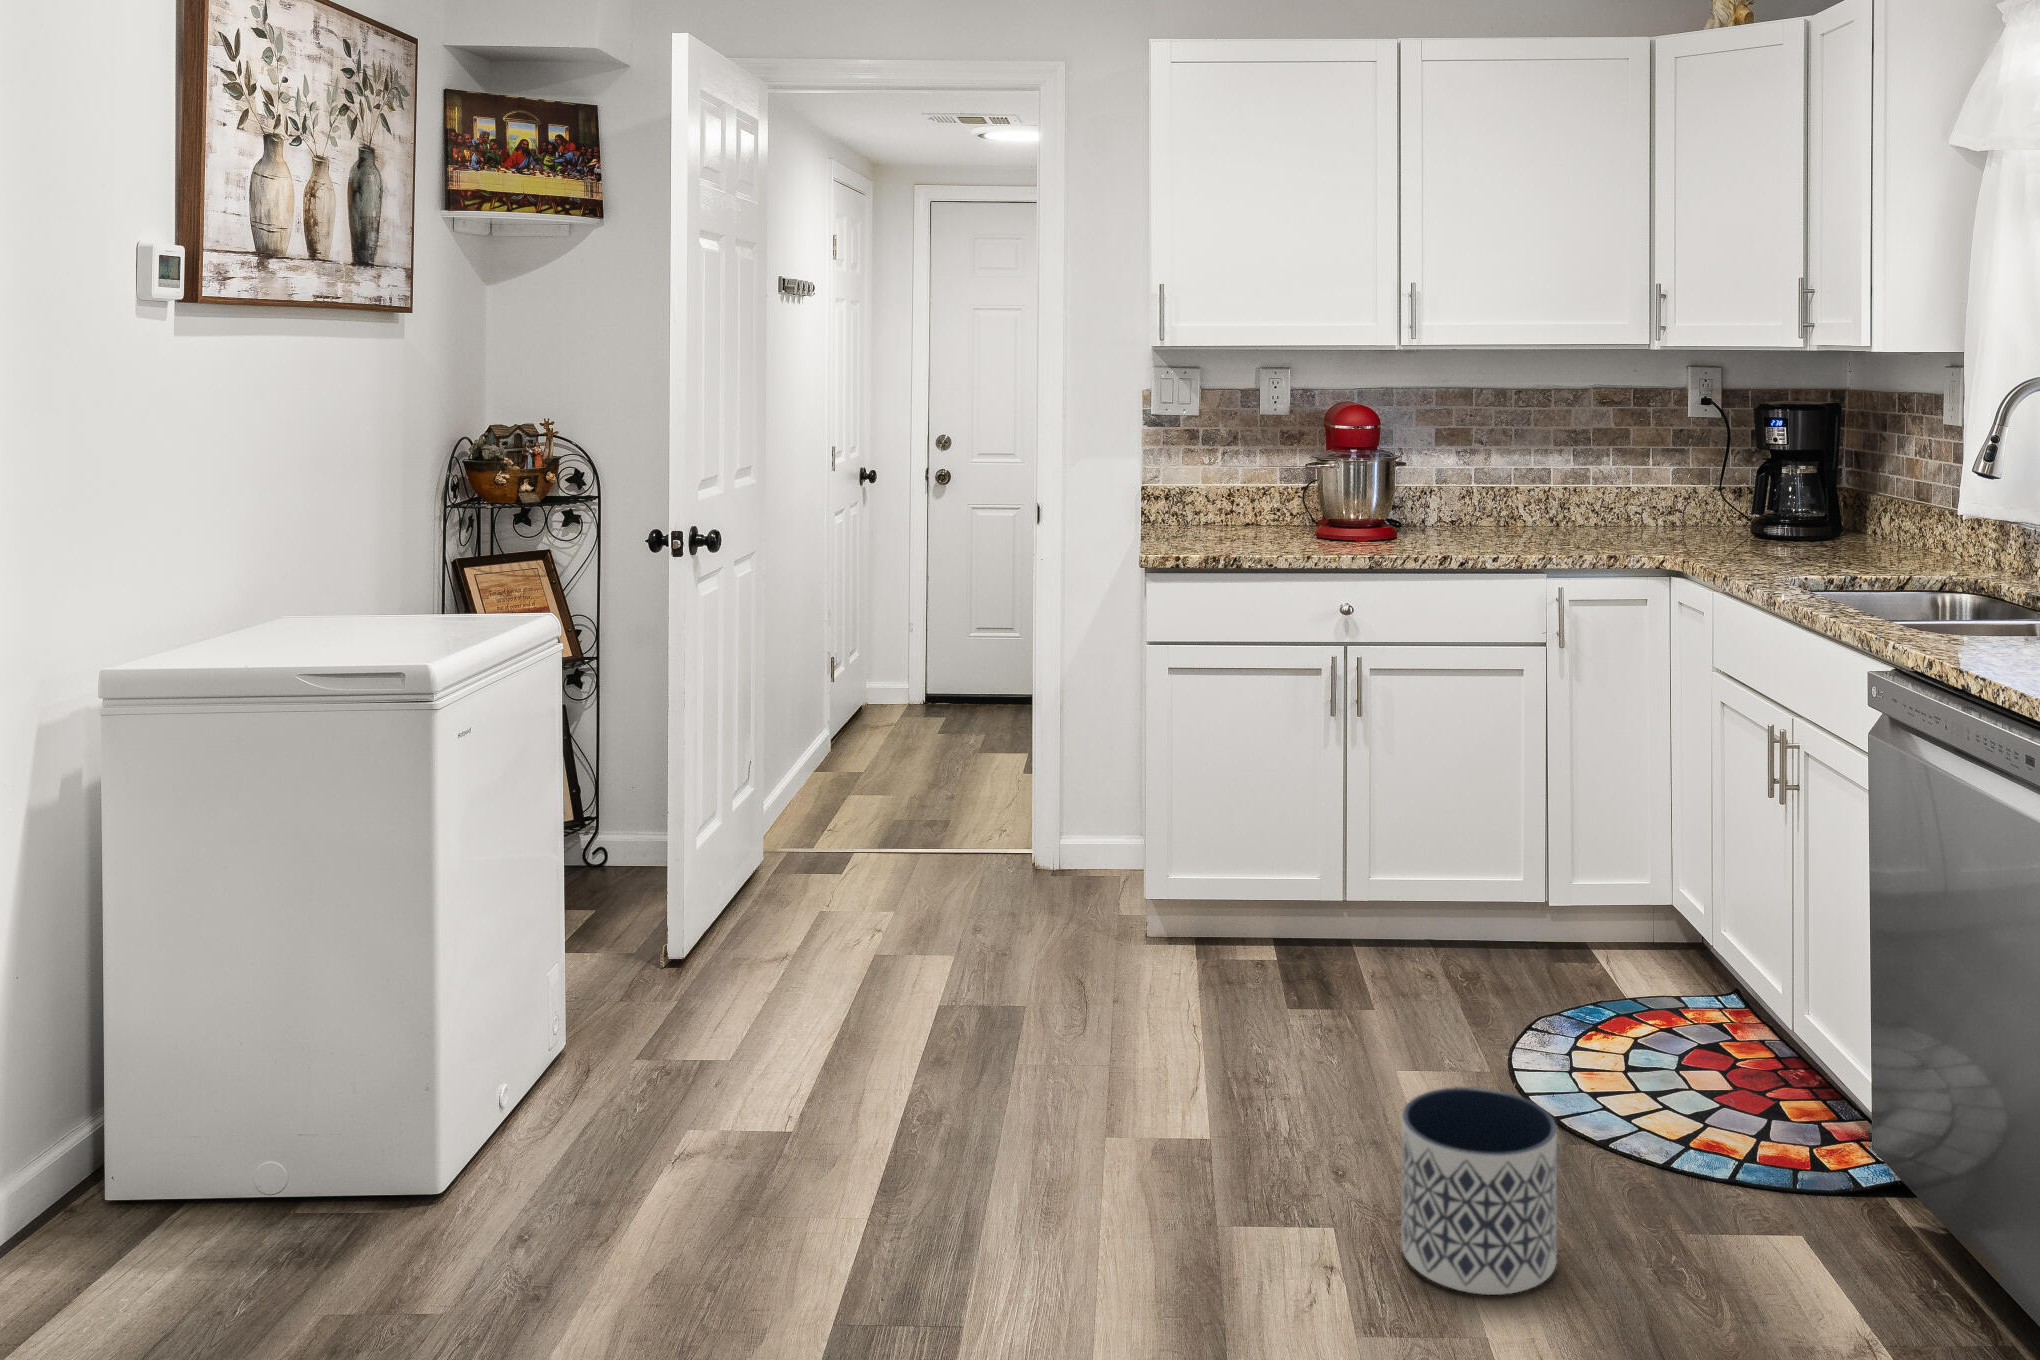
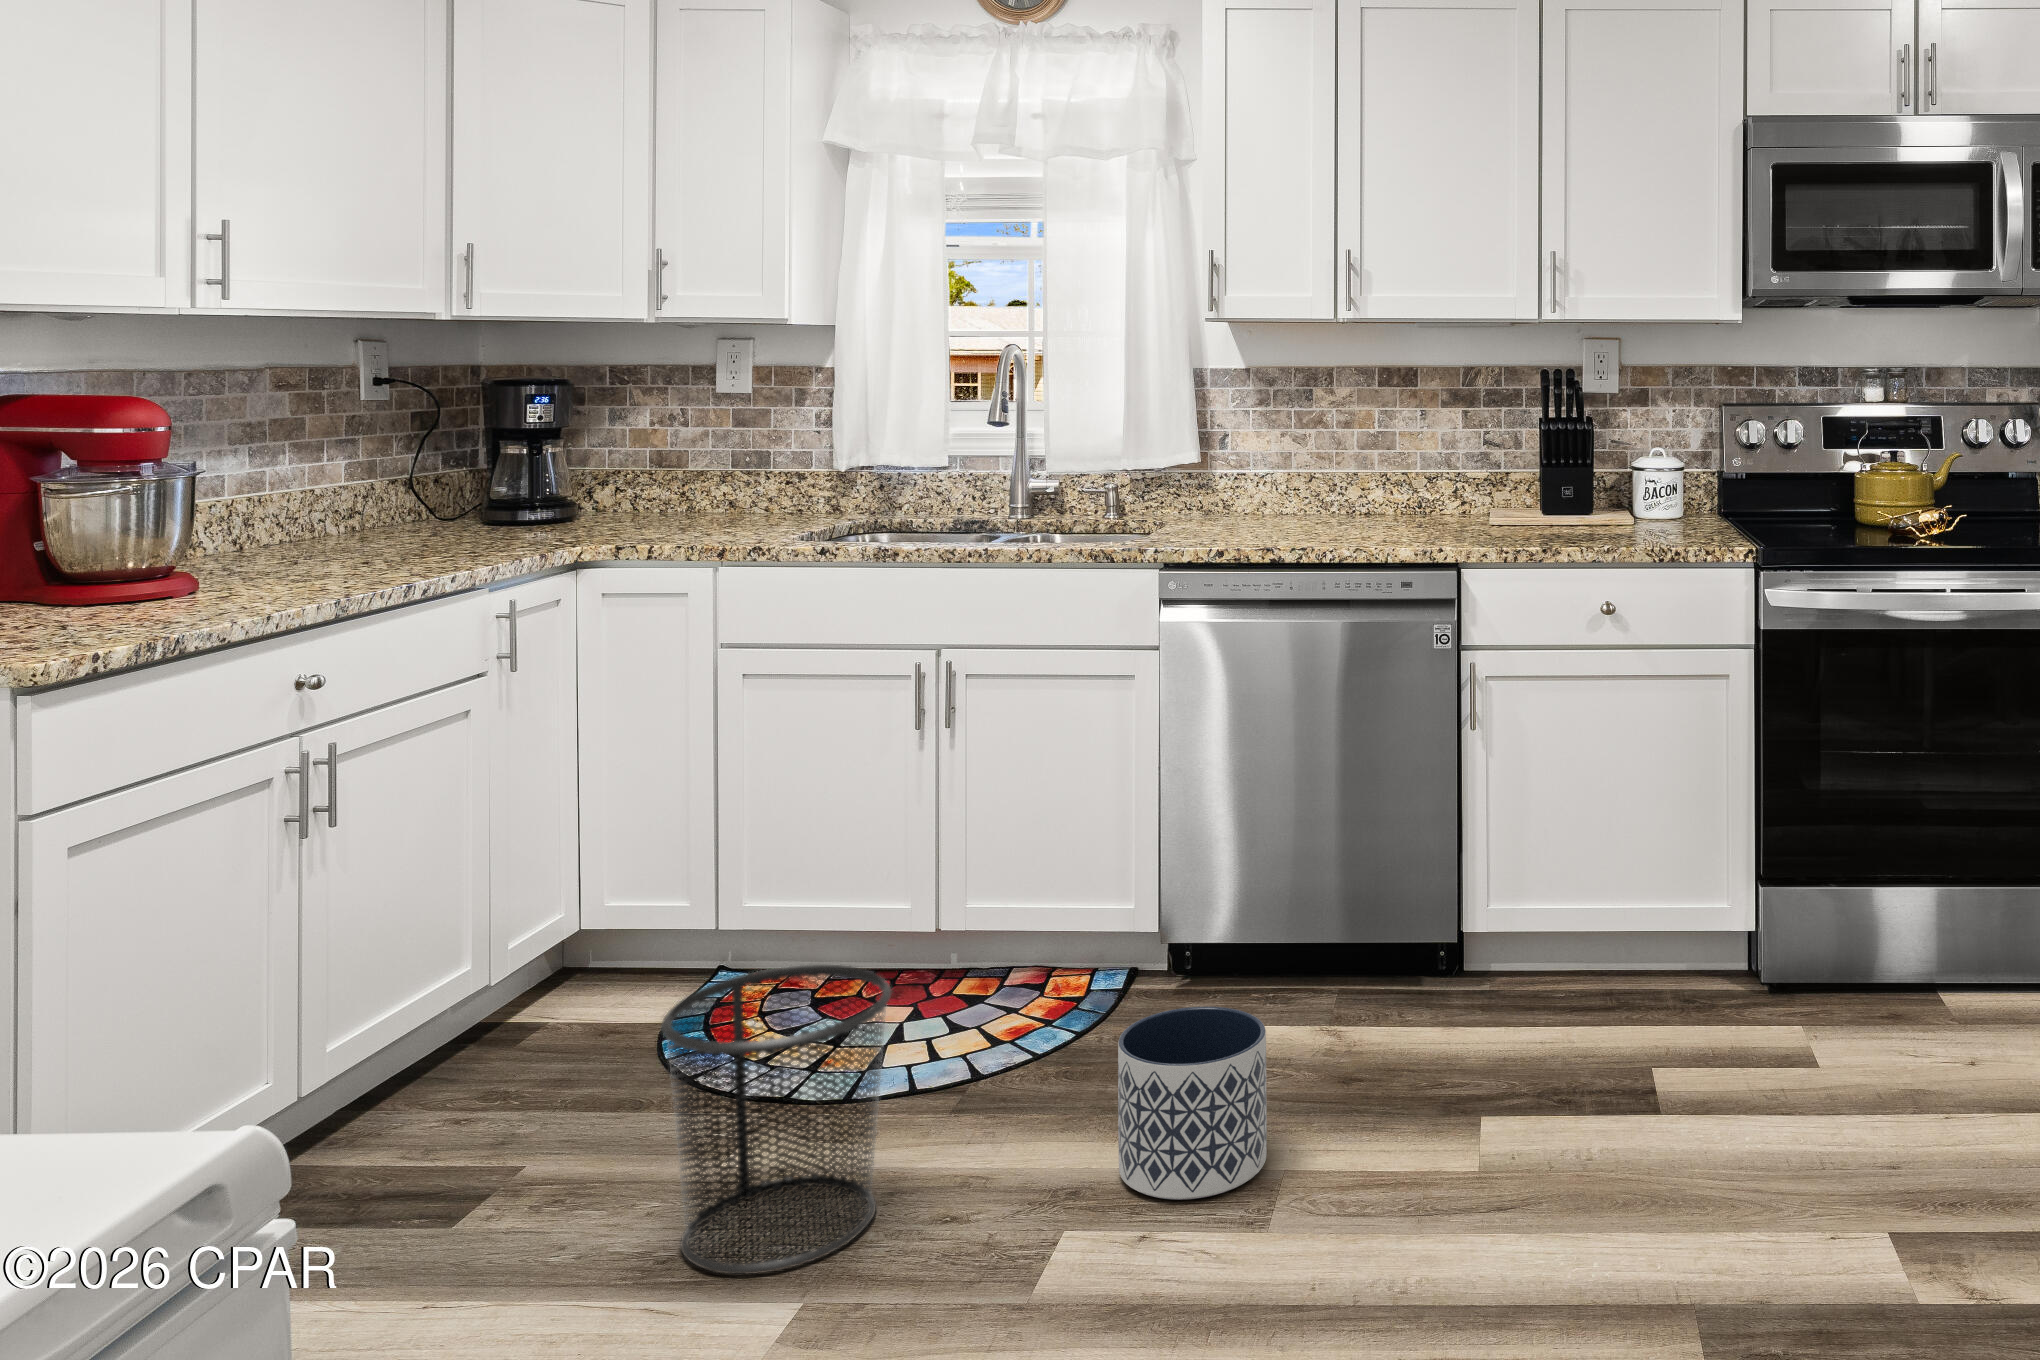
waste bin: none [1245,889,1415,1124] -> present [661,965,892,1274]

